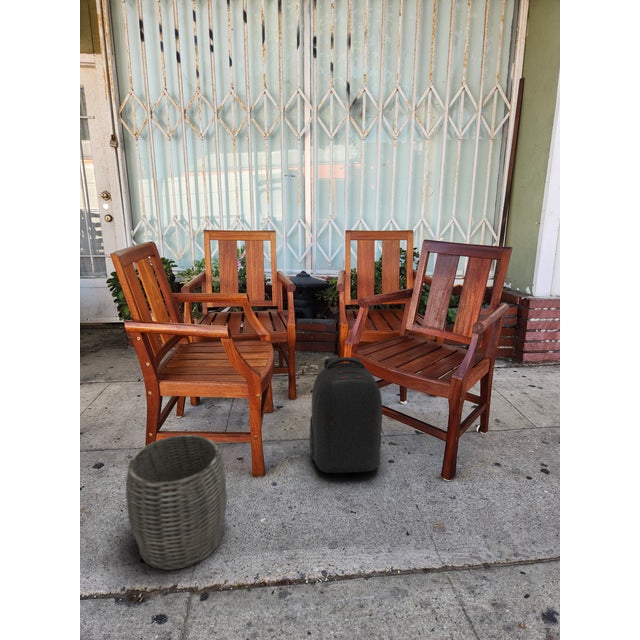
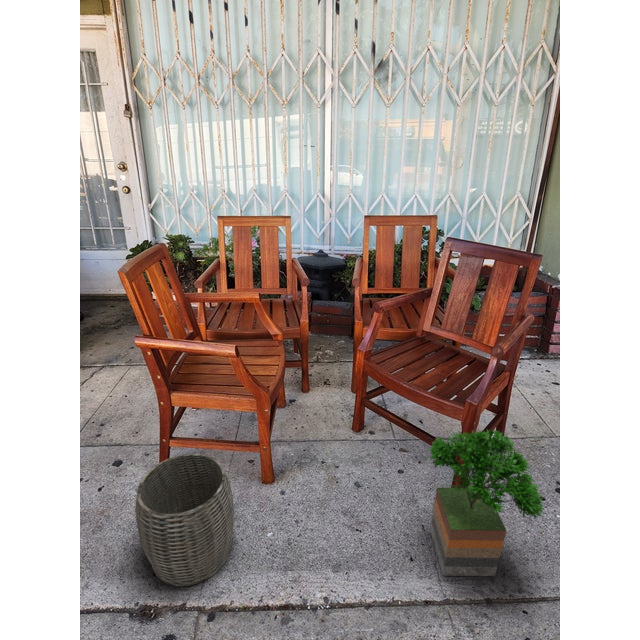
backpack: present [310,357,382,473] -> none [320,367,393,484]
potted tree: none [418,395,532,547] -> present [429,429,543,576]

